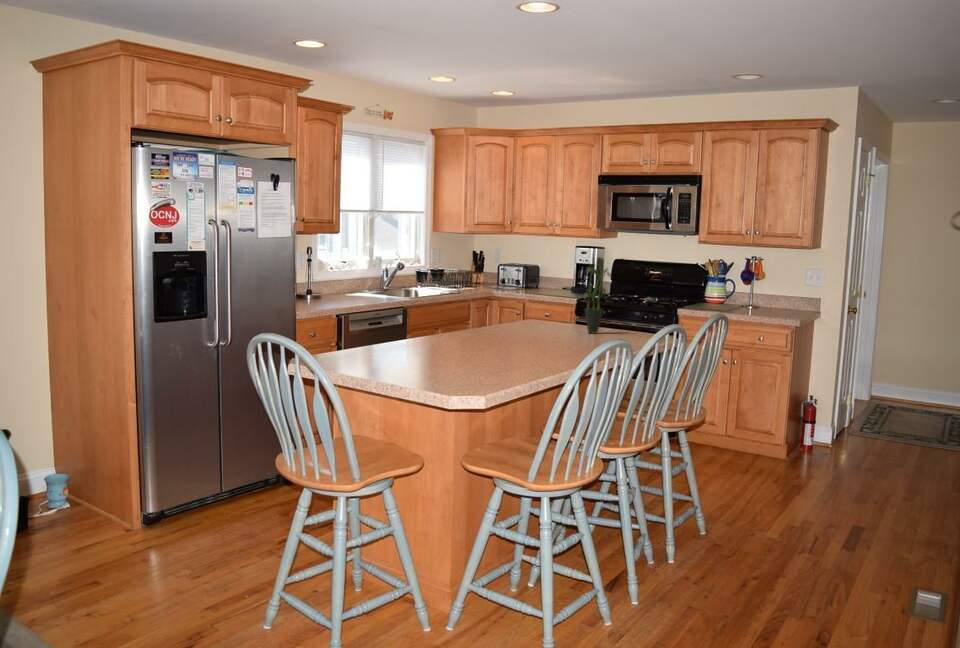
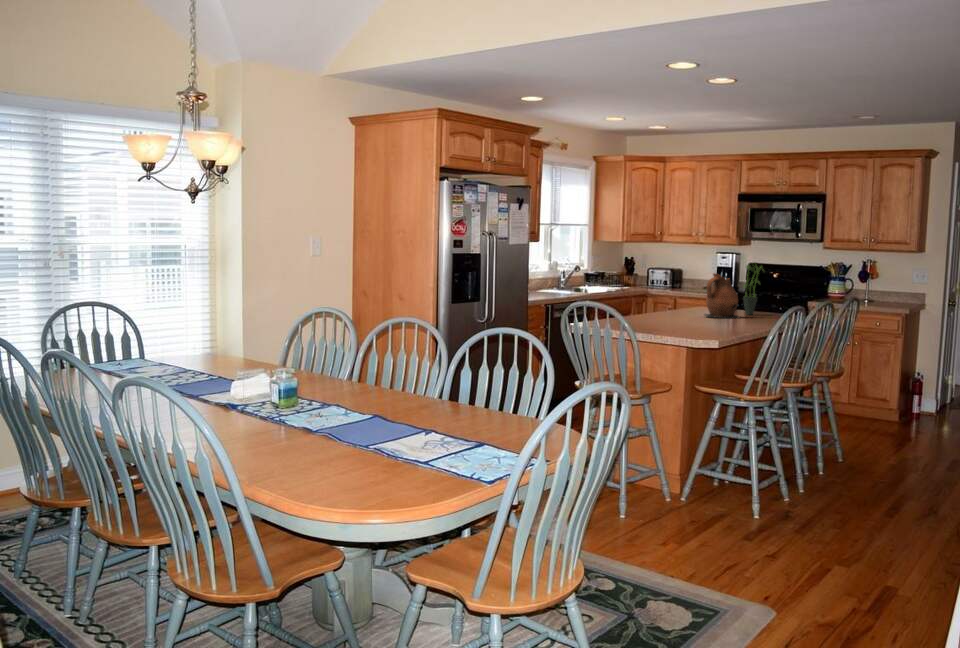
ceramic pitcher: none [526,279,575,343] -> present [704,273,740,319]

